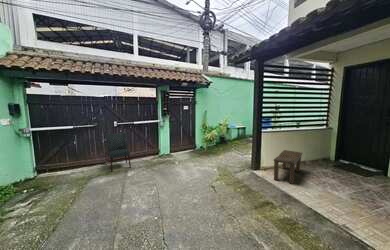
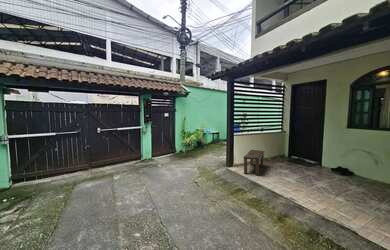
chair: present [106,131,131,172] -> none [89,138,116,177]

